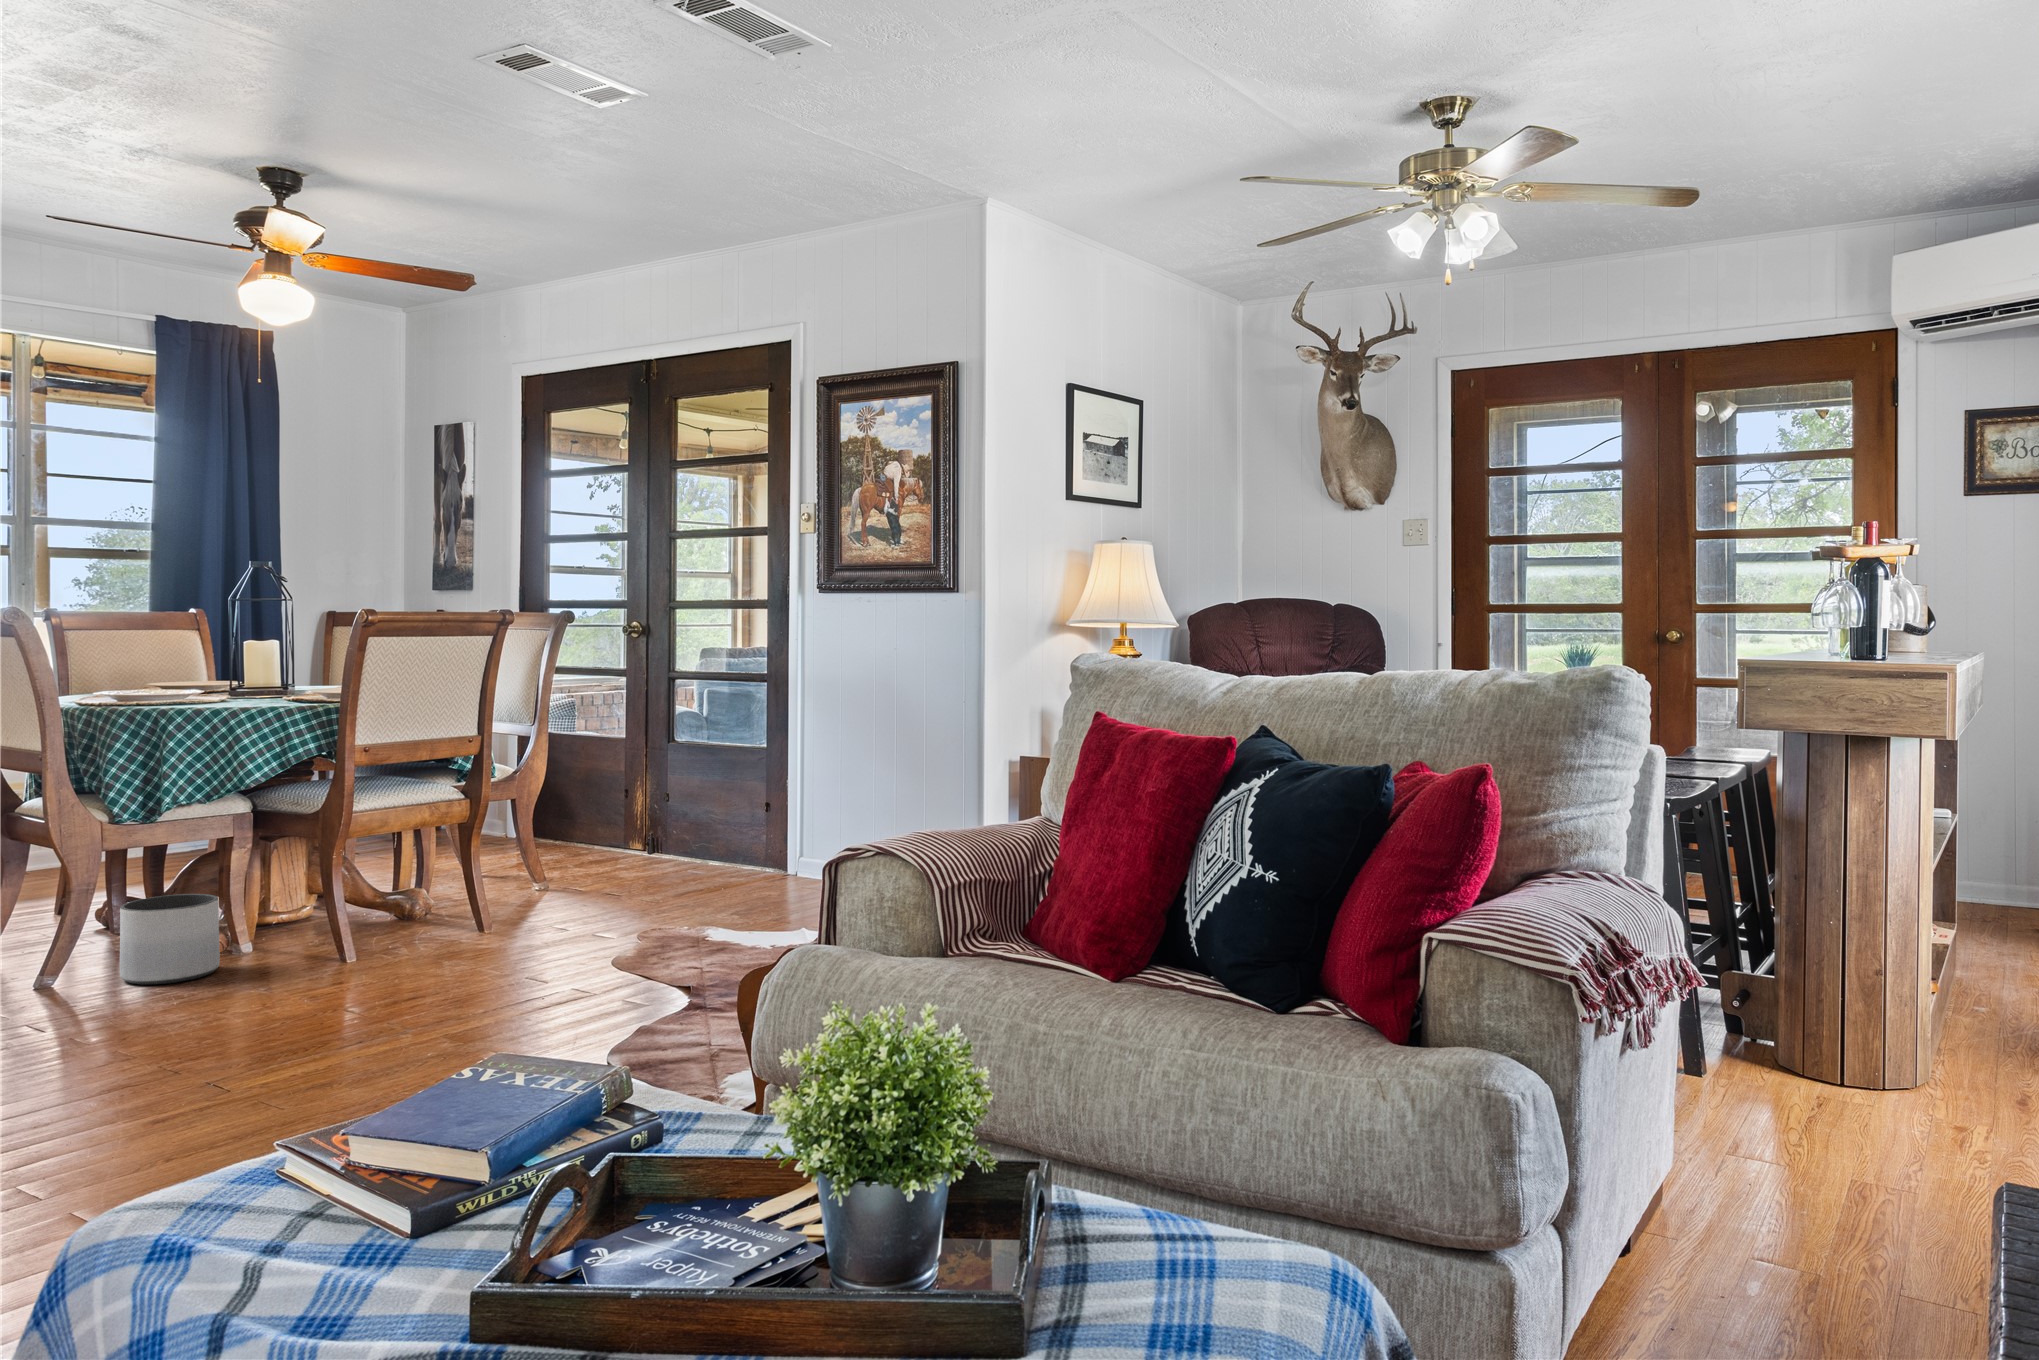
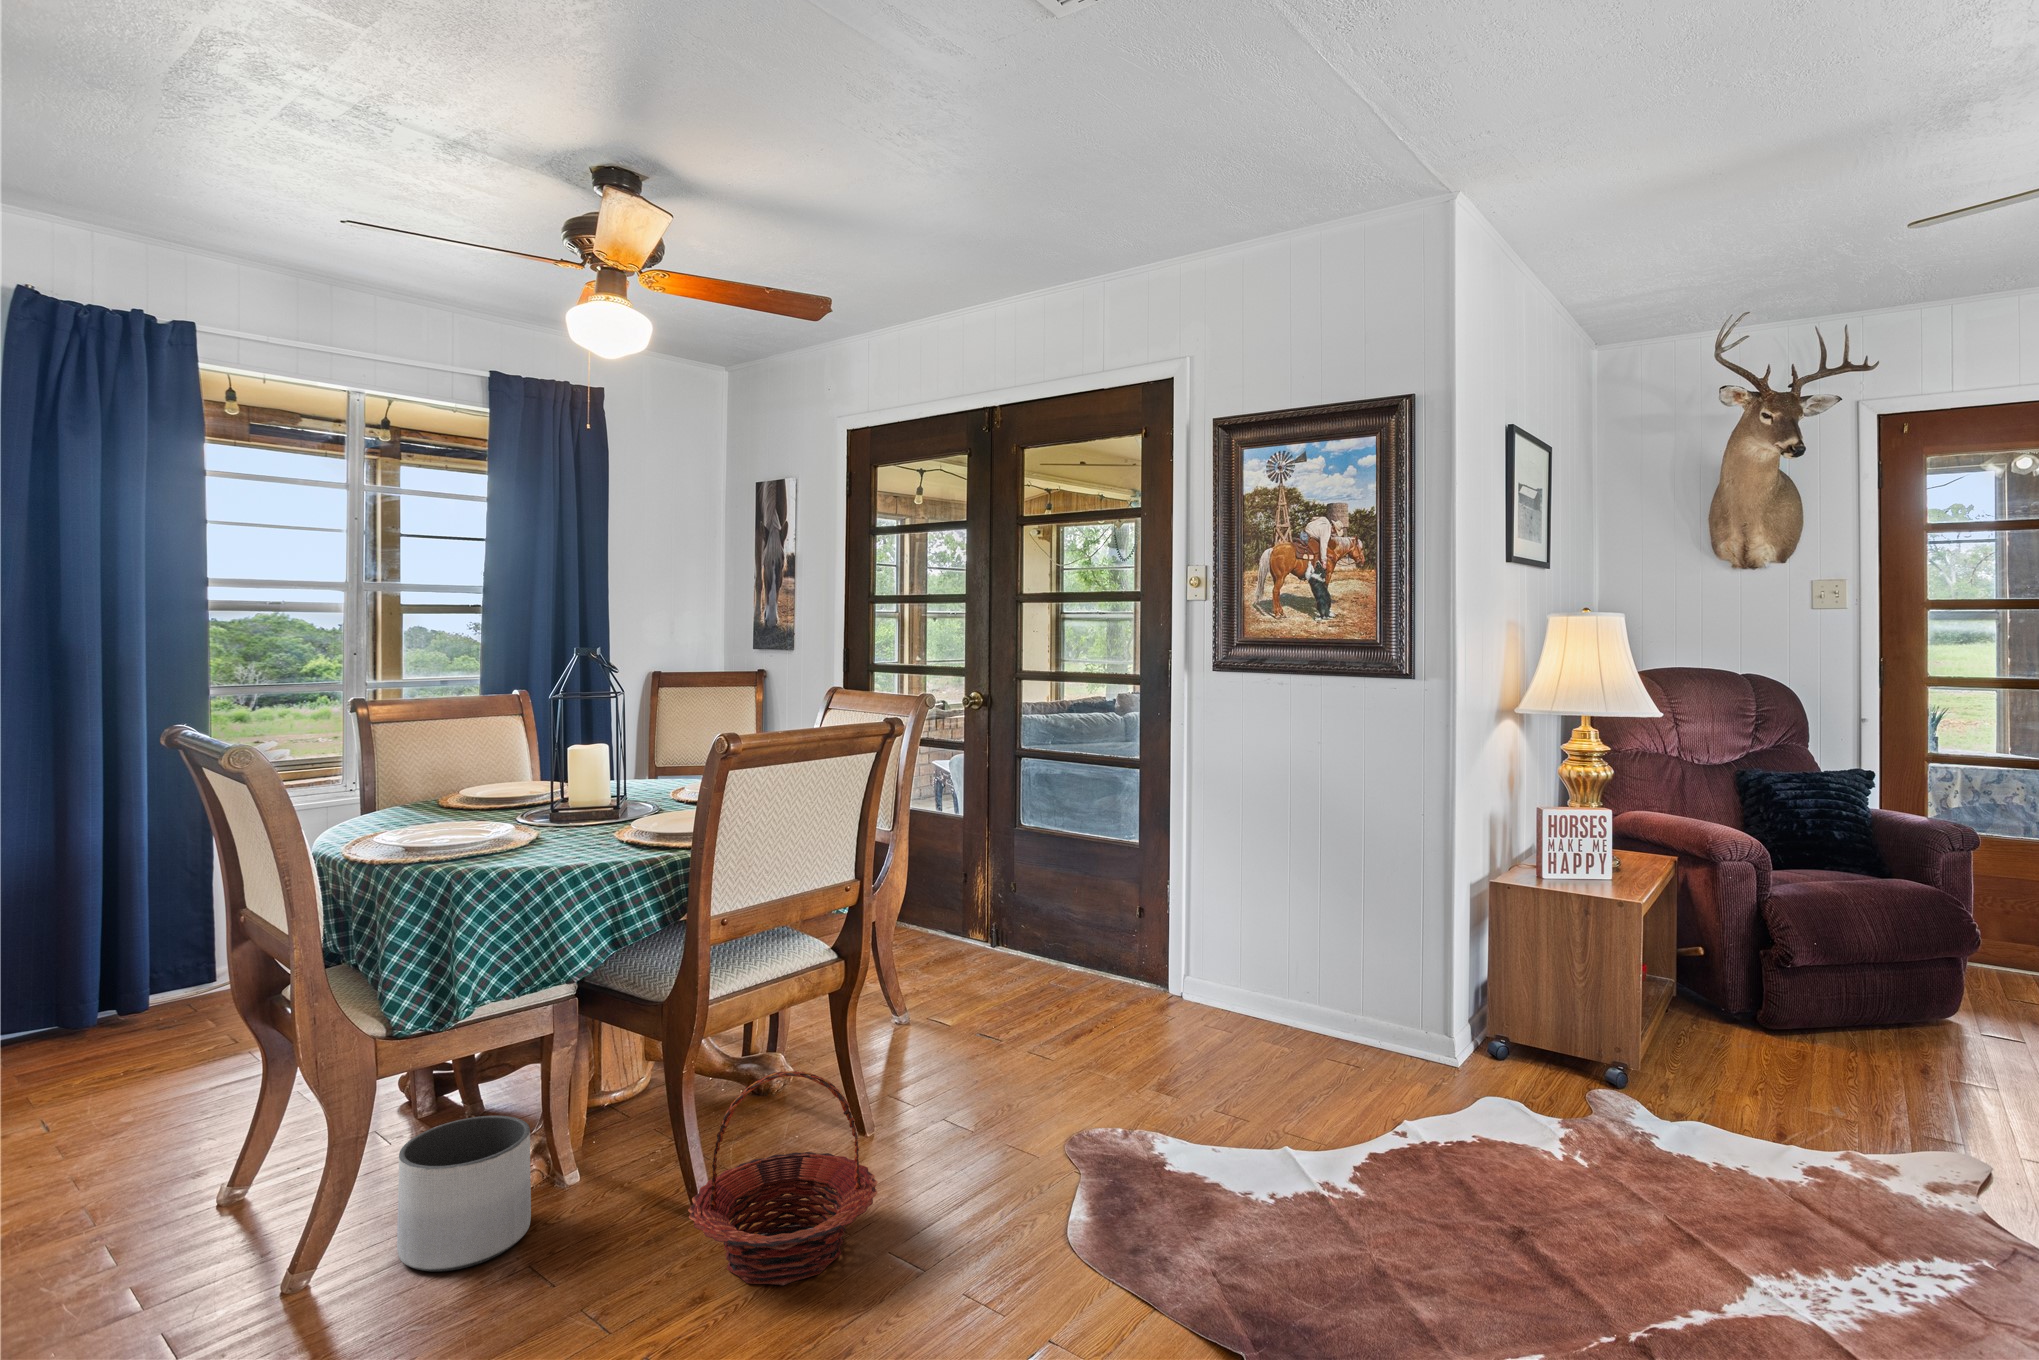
basket: none [337,846,480,982] -> present [688,1071,878,1285]

